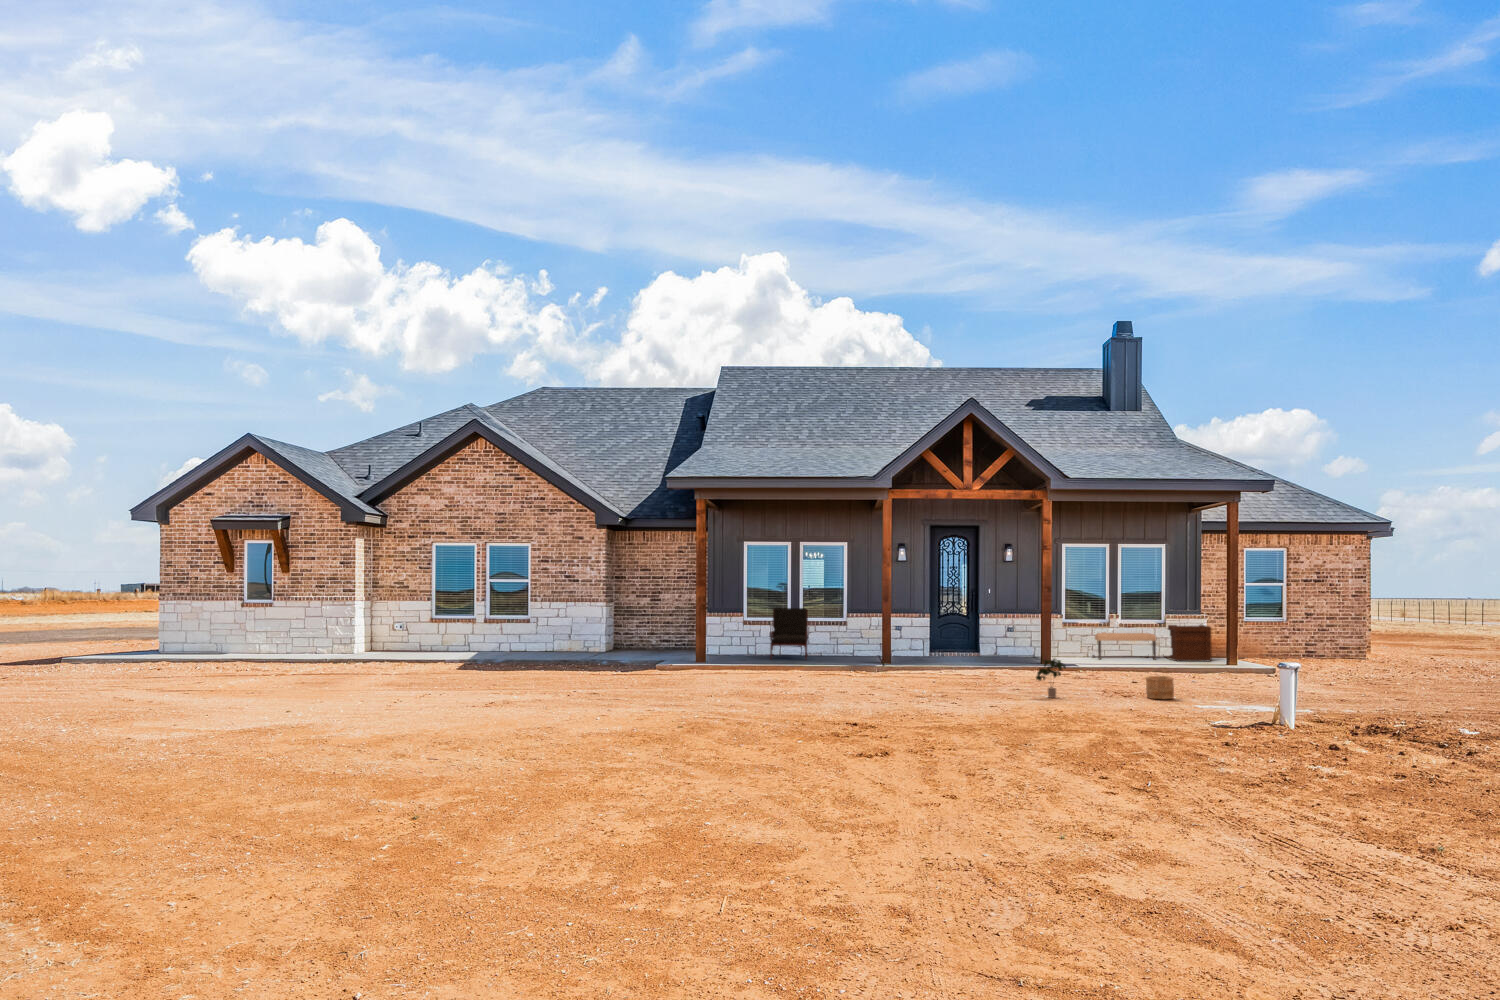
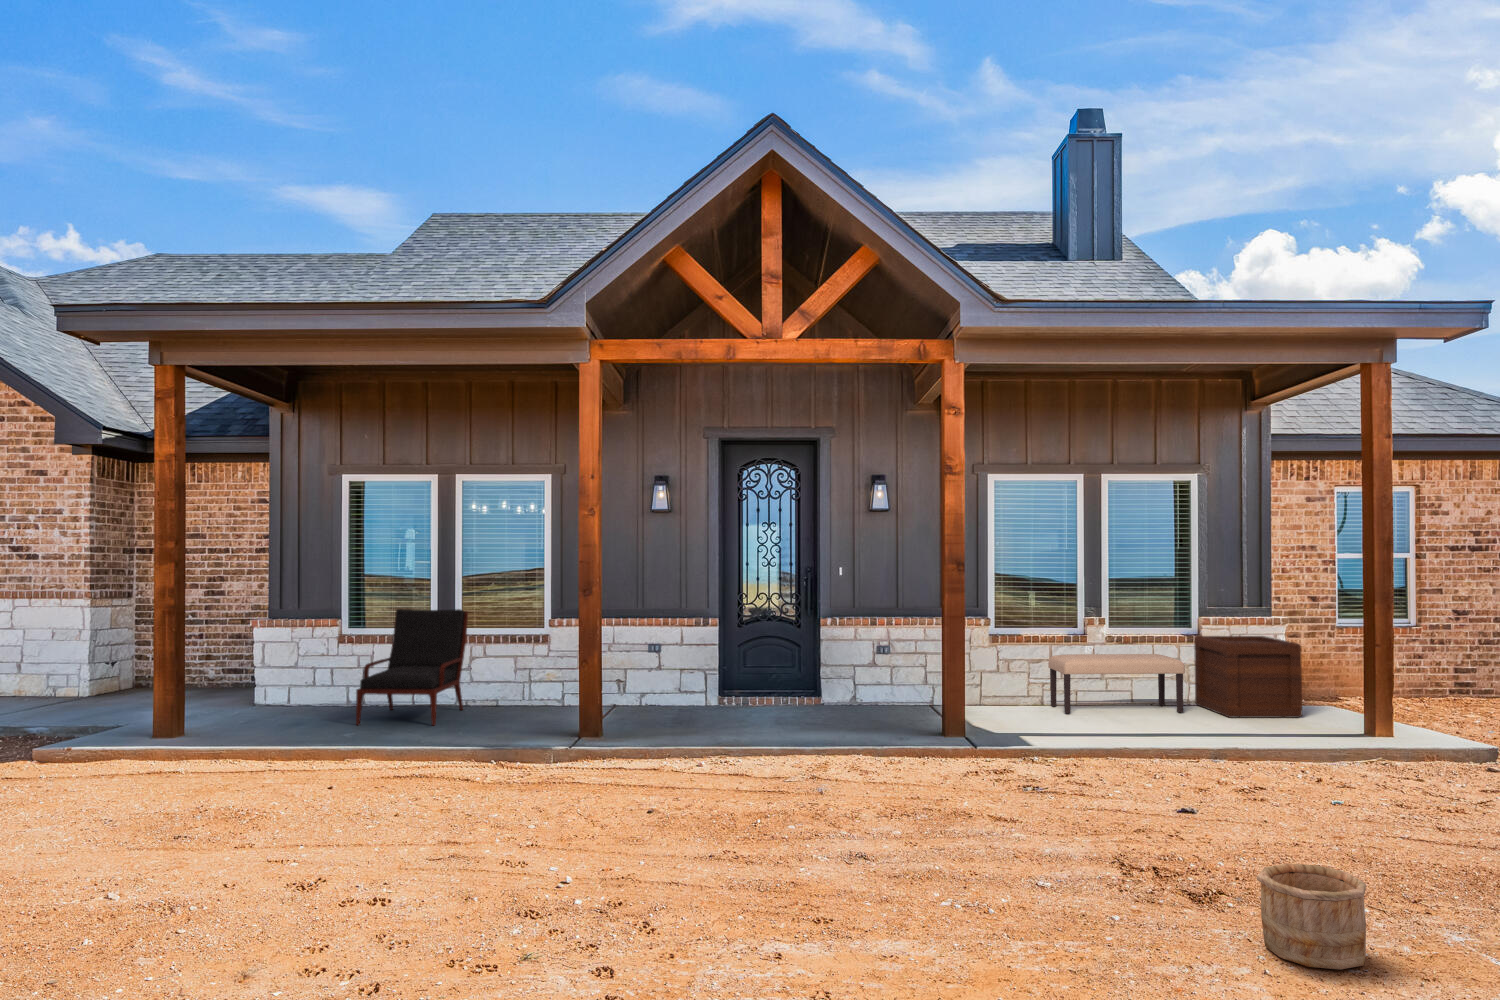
potted plant: present [1036,659,1066,698] -> none [868,811,980,961]

